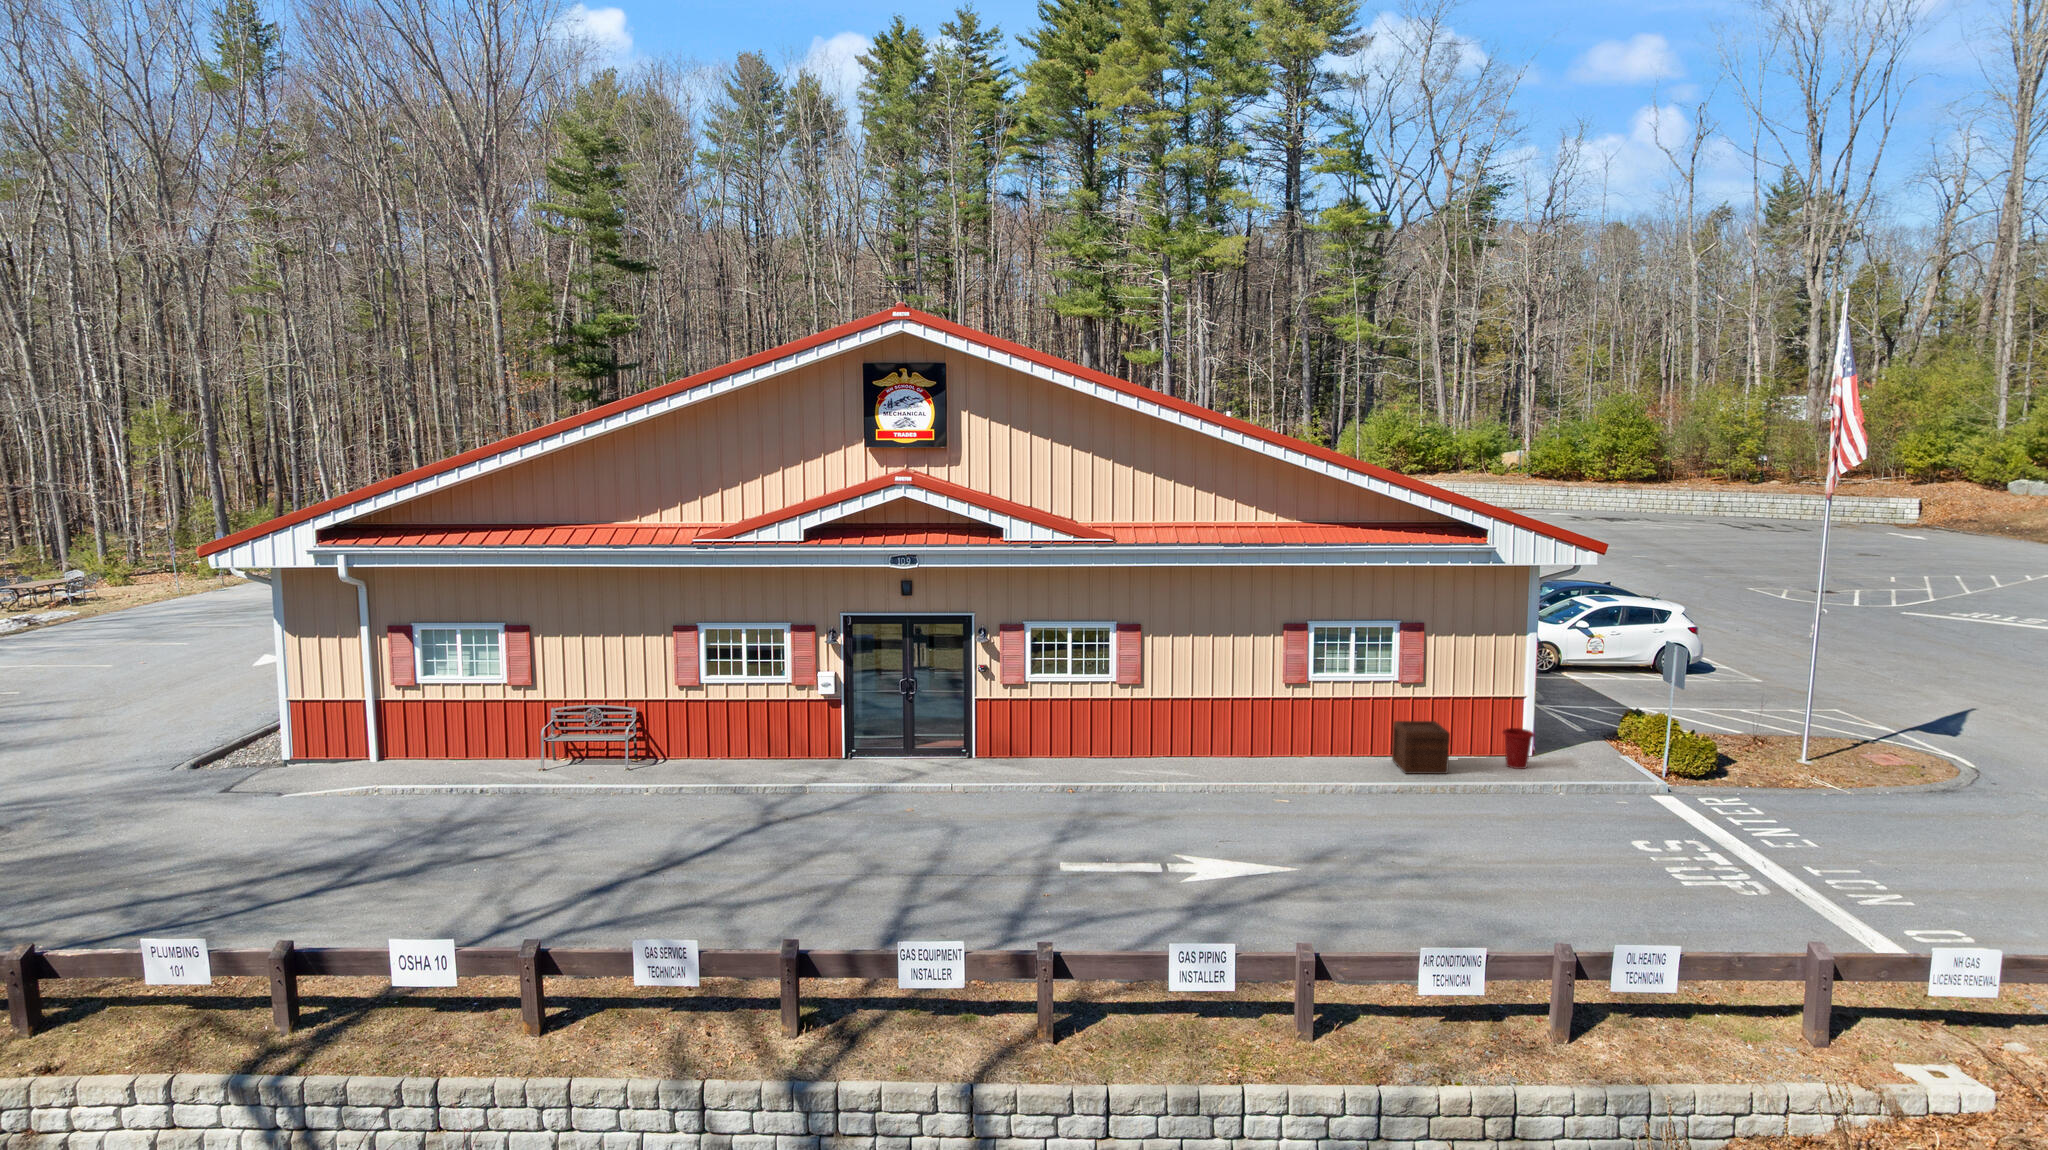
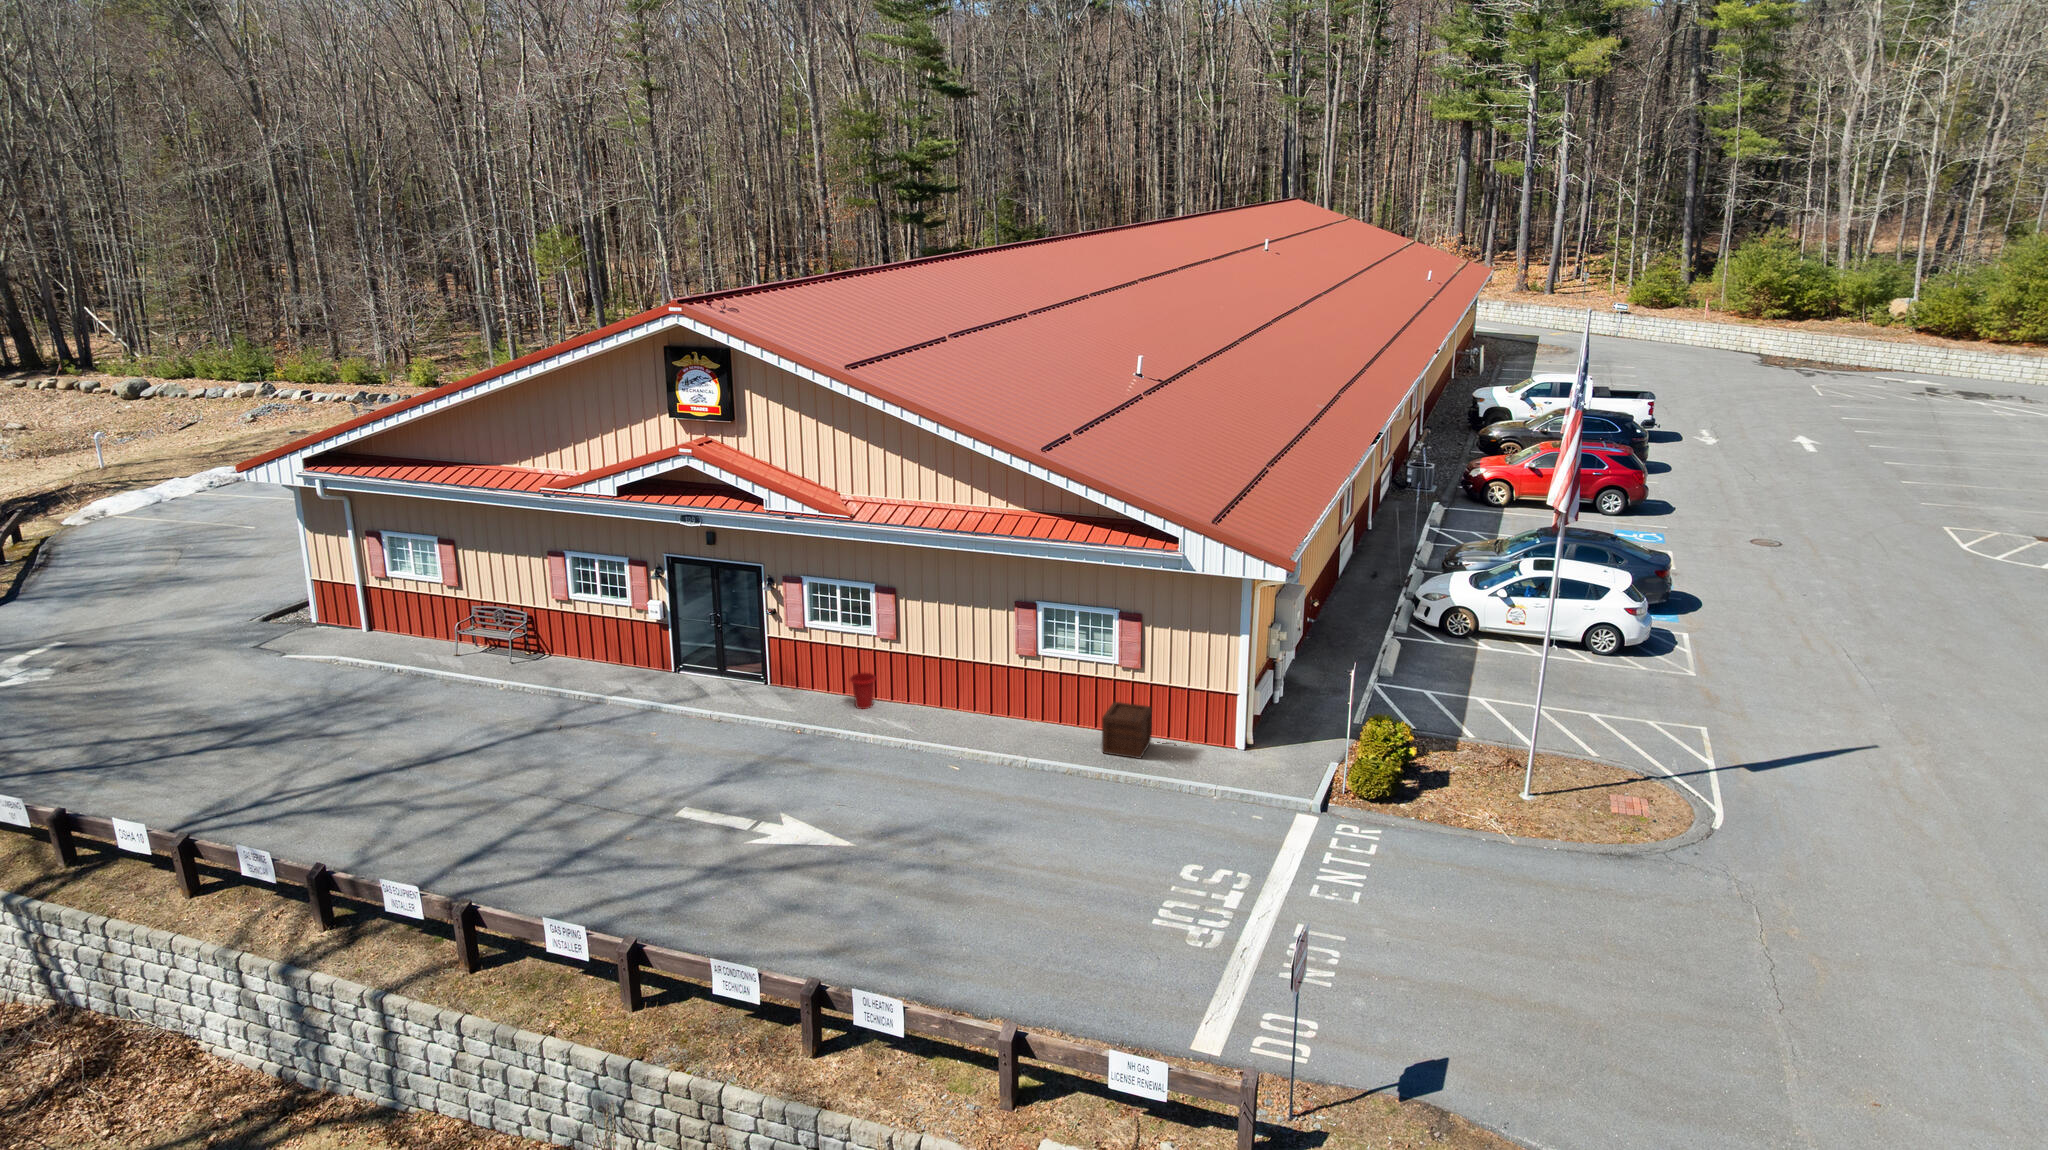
waste bin: present [1503,728,1534,769] -> present [850,673,876,709]

